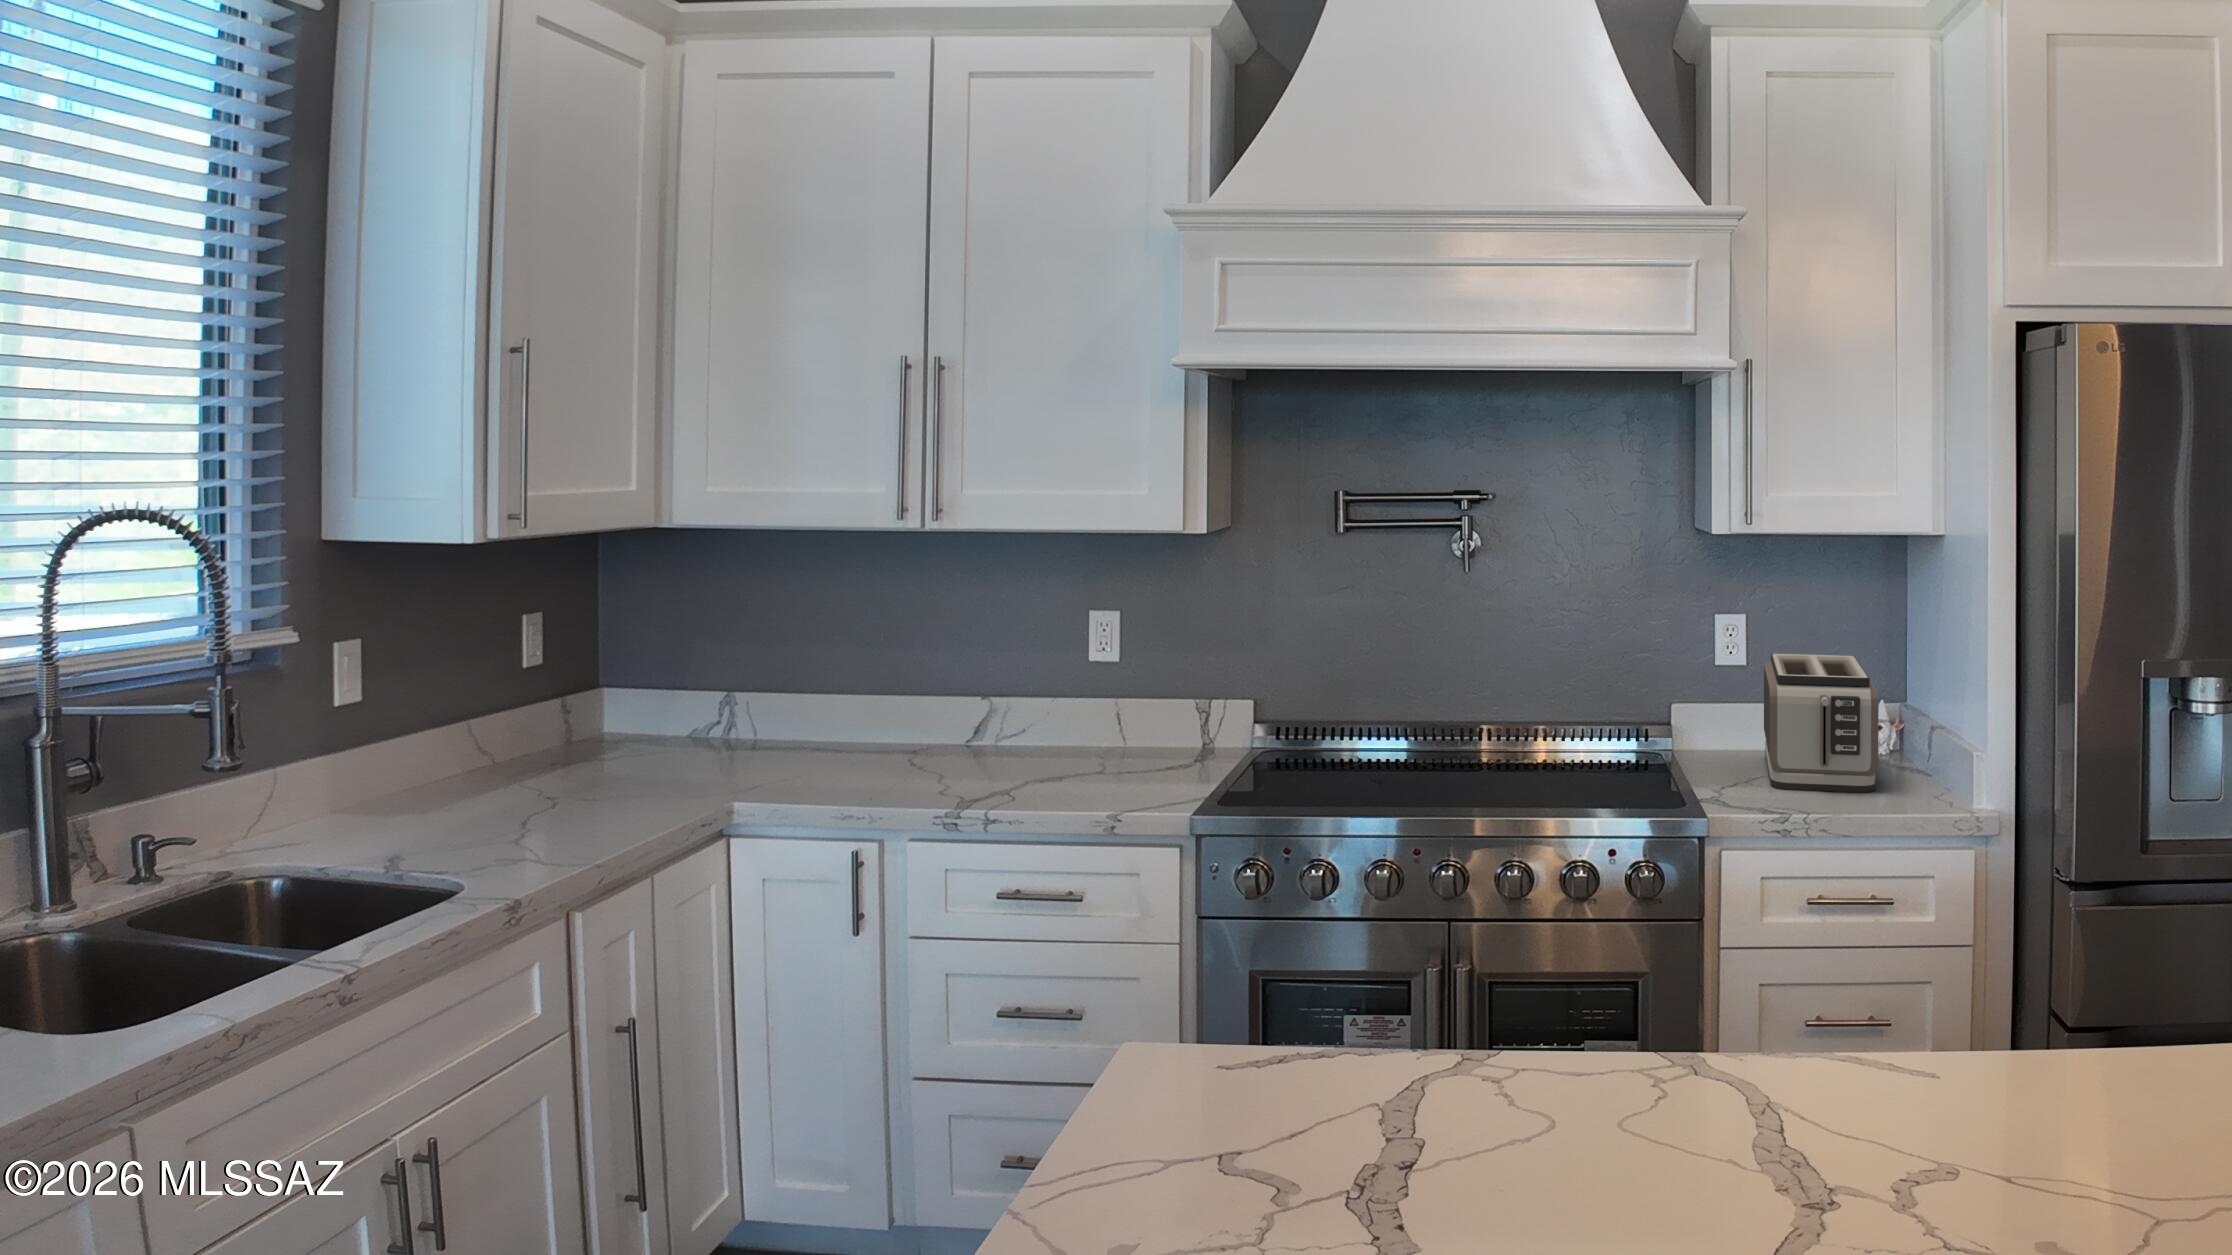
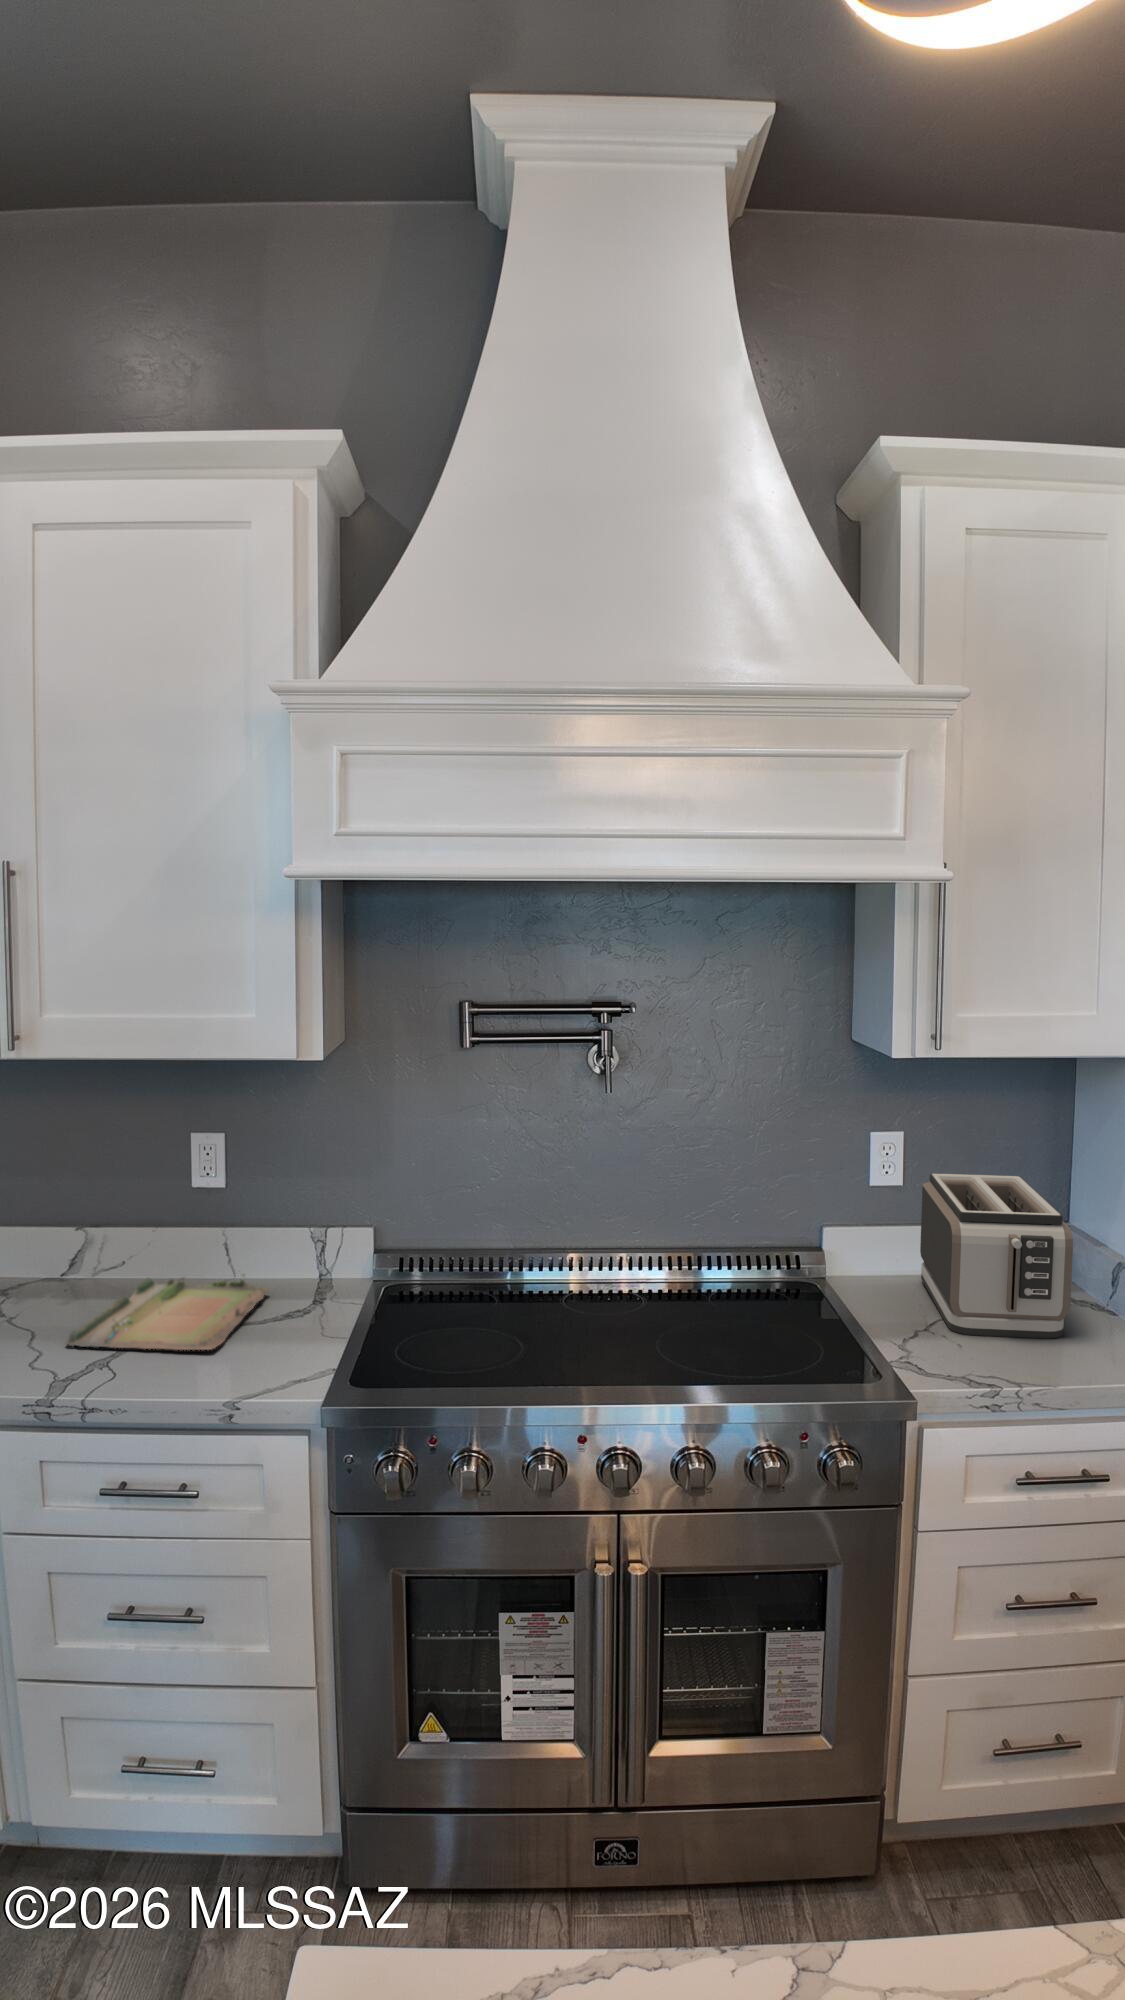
tray: none [969,735,1156,787] -> present [67,1278,269,1350]

